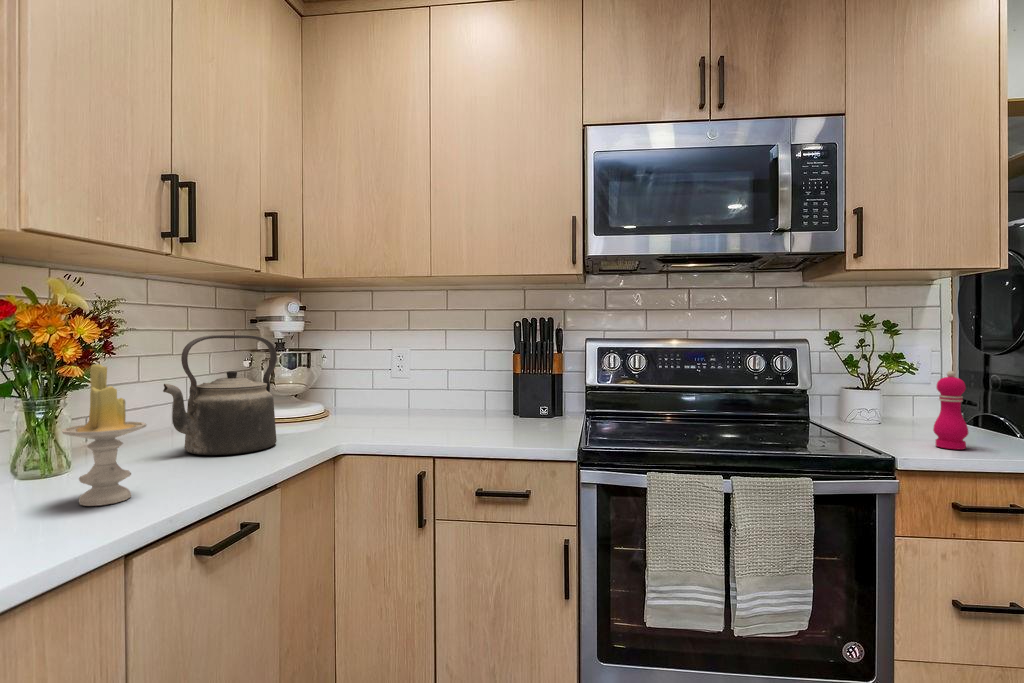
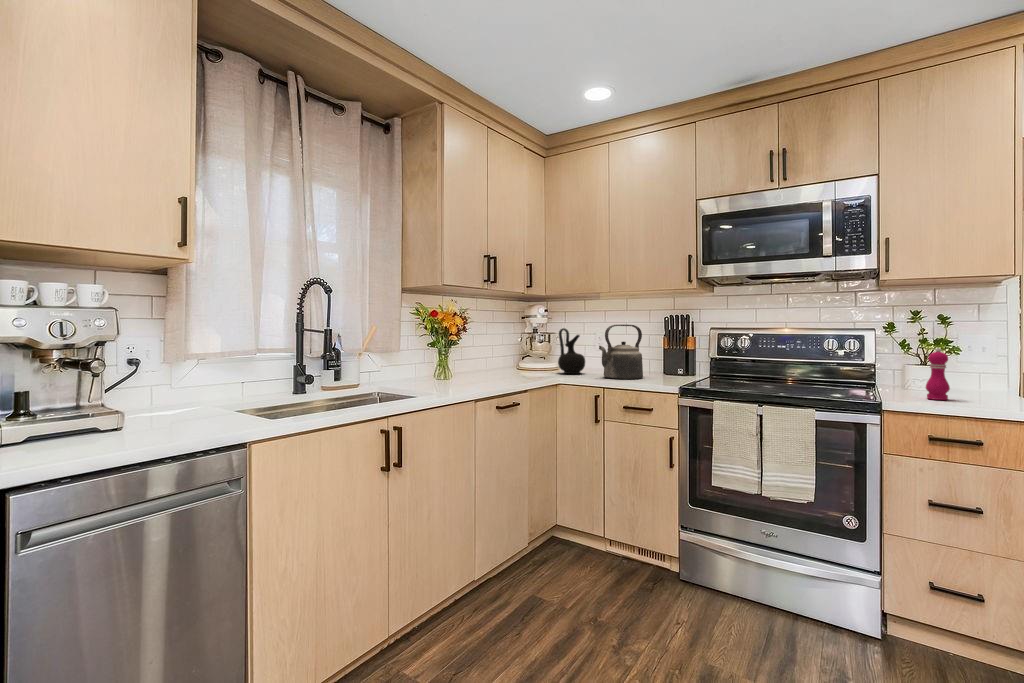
kettle: present [163,335,277,455] -> present [599,325,643,379]
ceramic jug: none [330,340,381,425] -> present [558,328,585,374]
candle: present [62,364,146,506] -> none [454,334,480,386]

